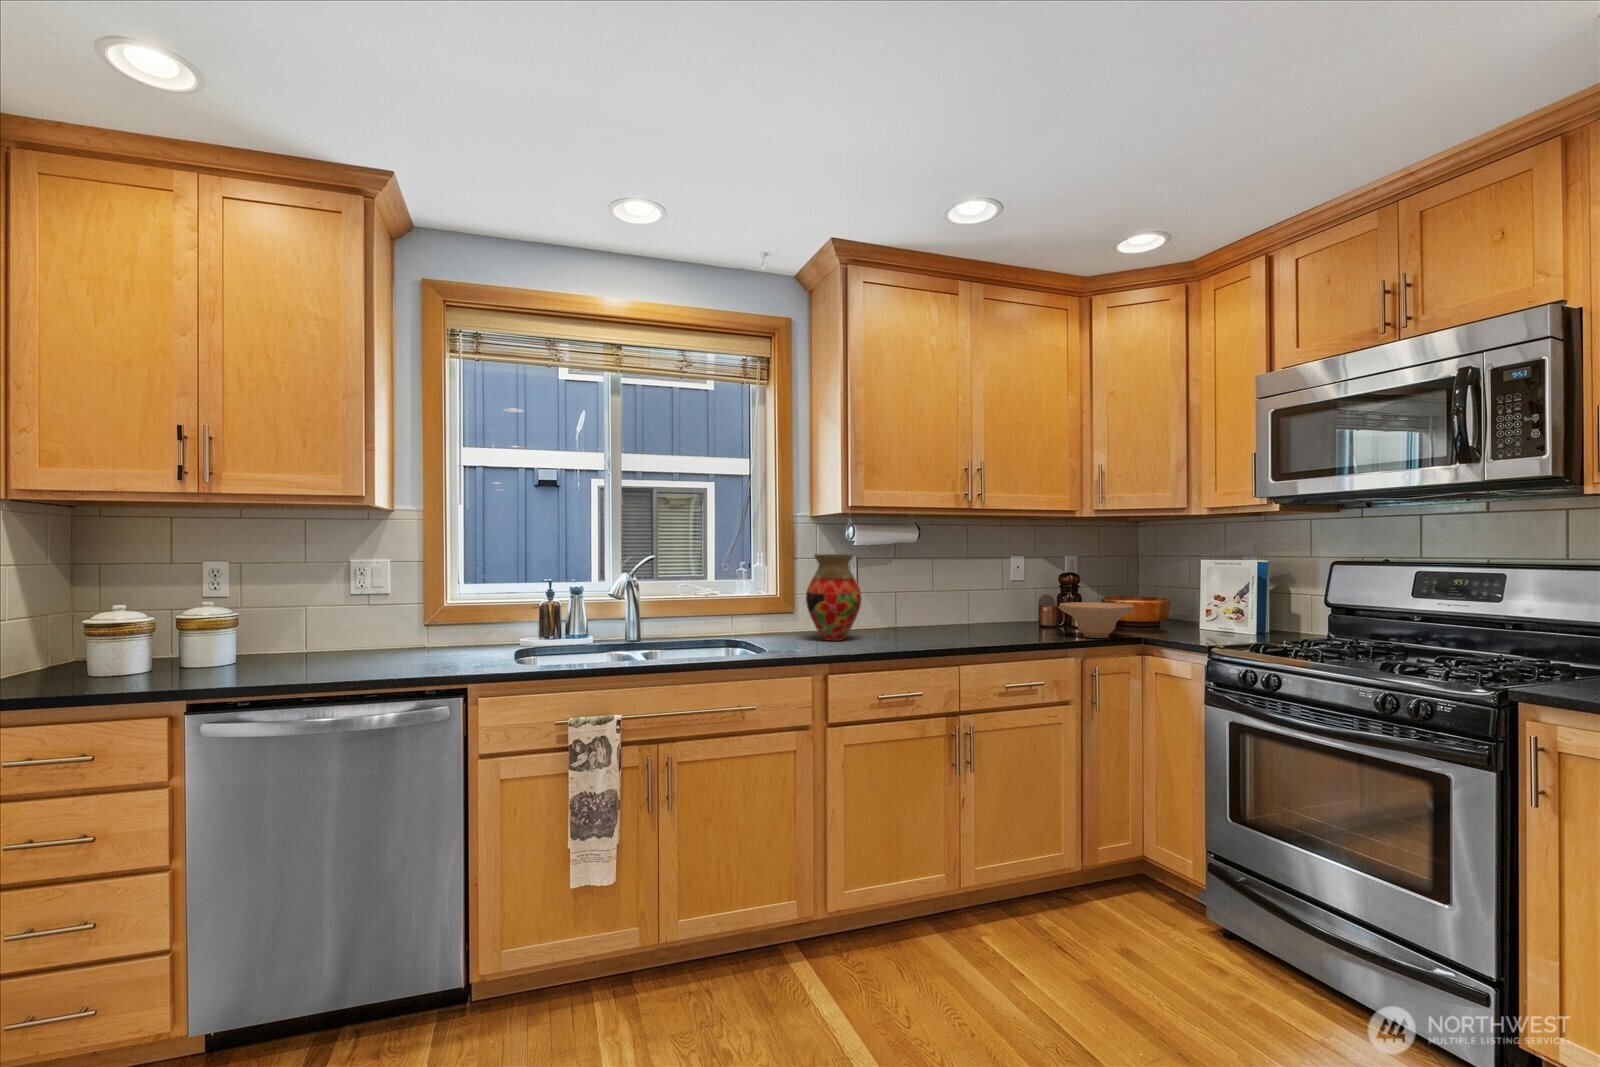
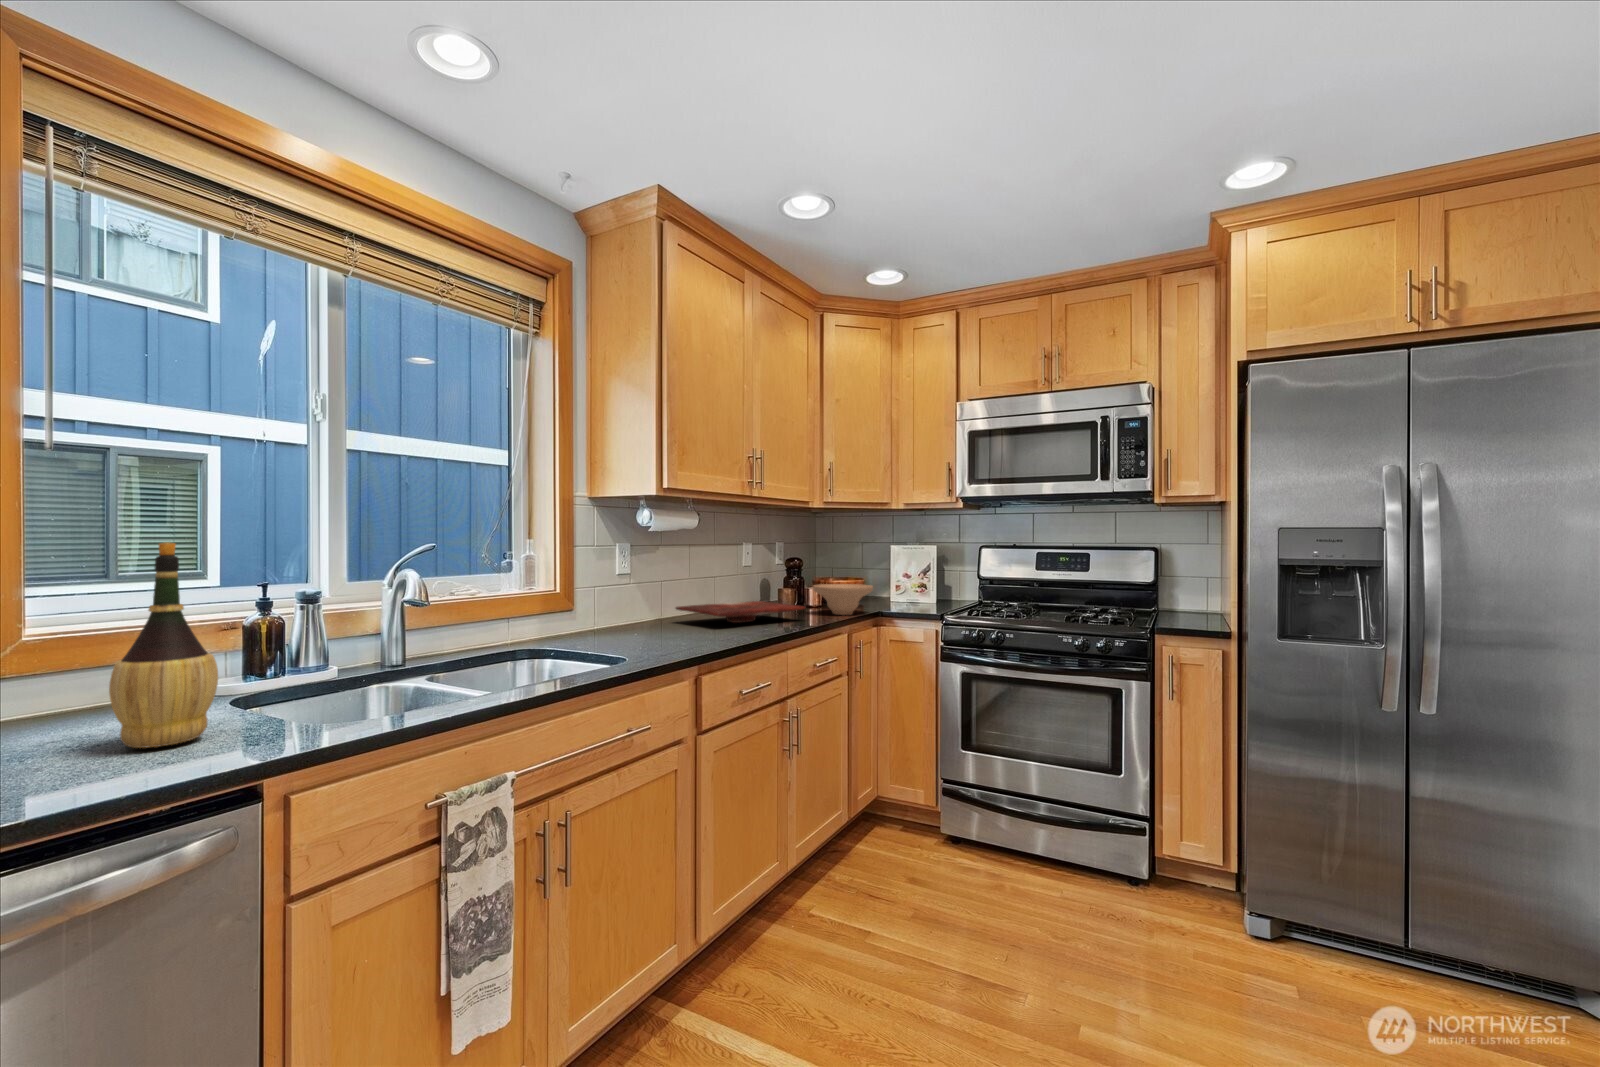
vase: present [806,554,861,641] -> none [609,541,674,639]
wine bottle: none [431,557,477,664] -> present [109,542,218,748]
cutting board: none [904,616,1025,636] -> present [676,601,805,623]

